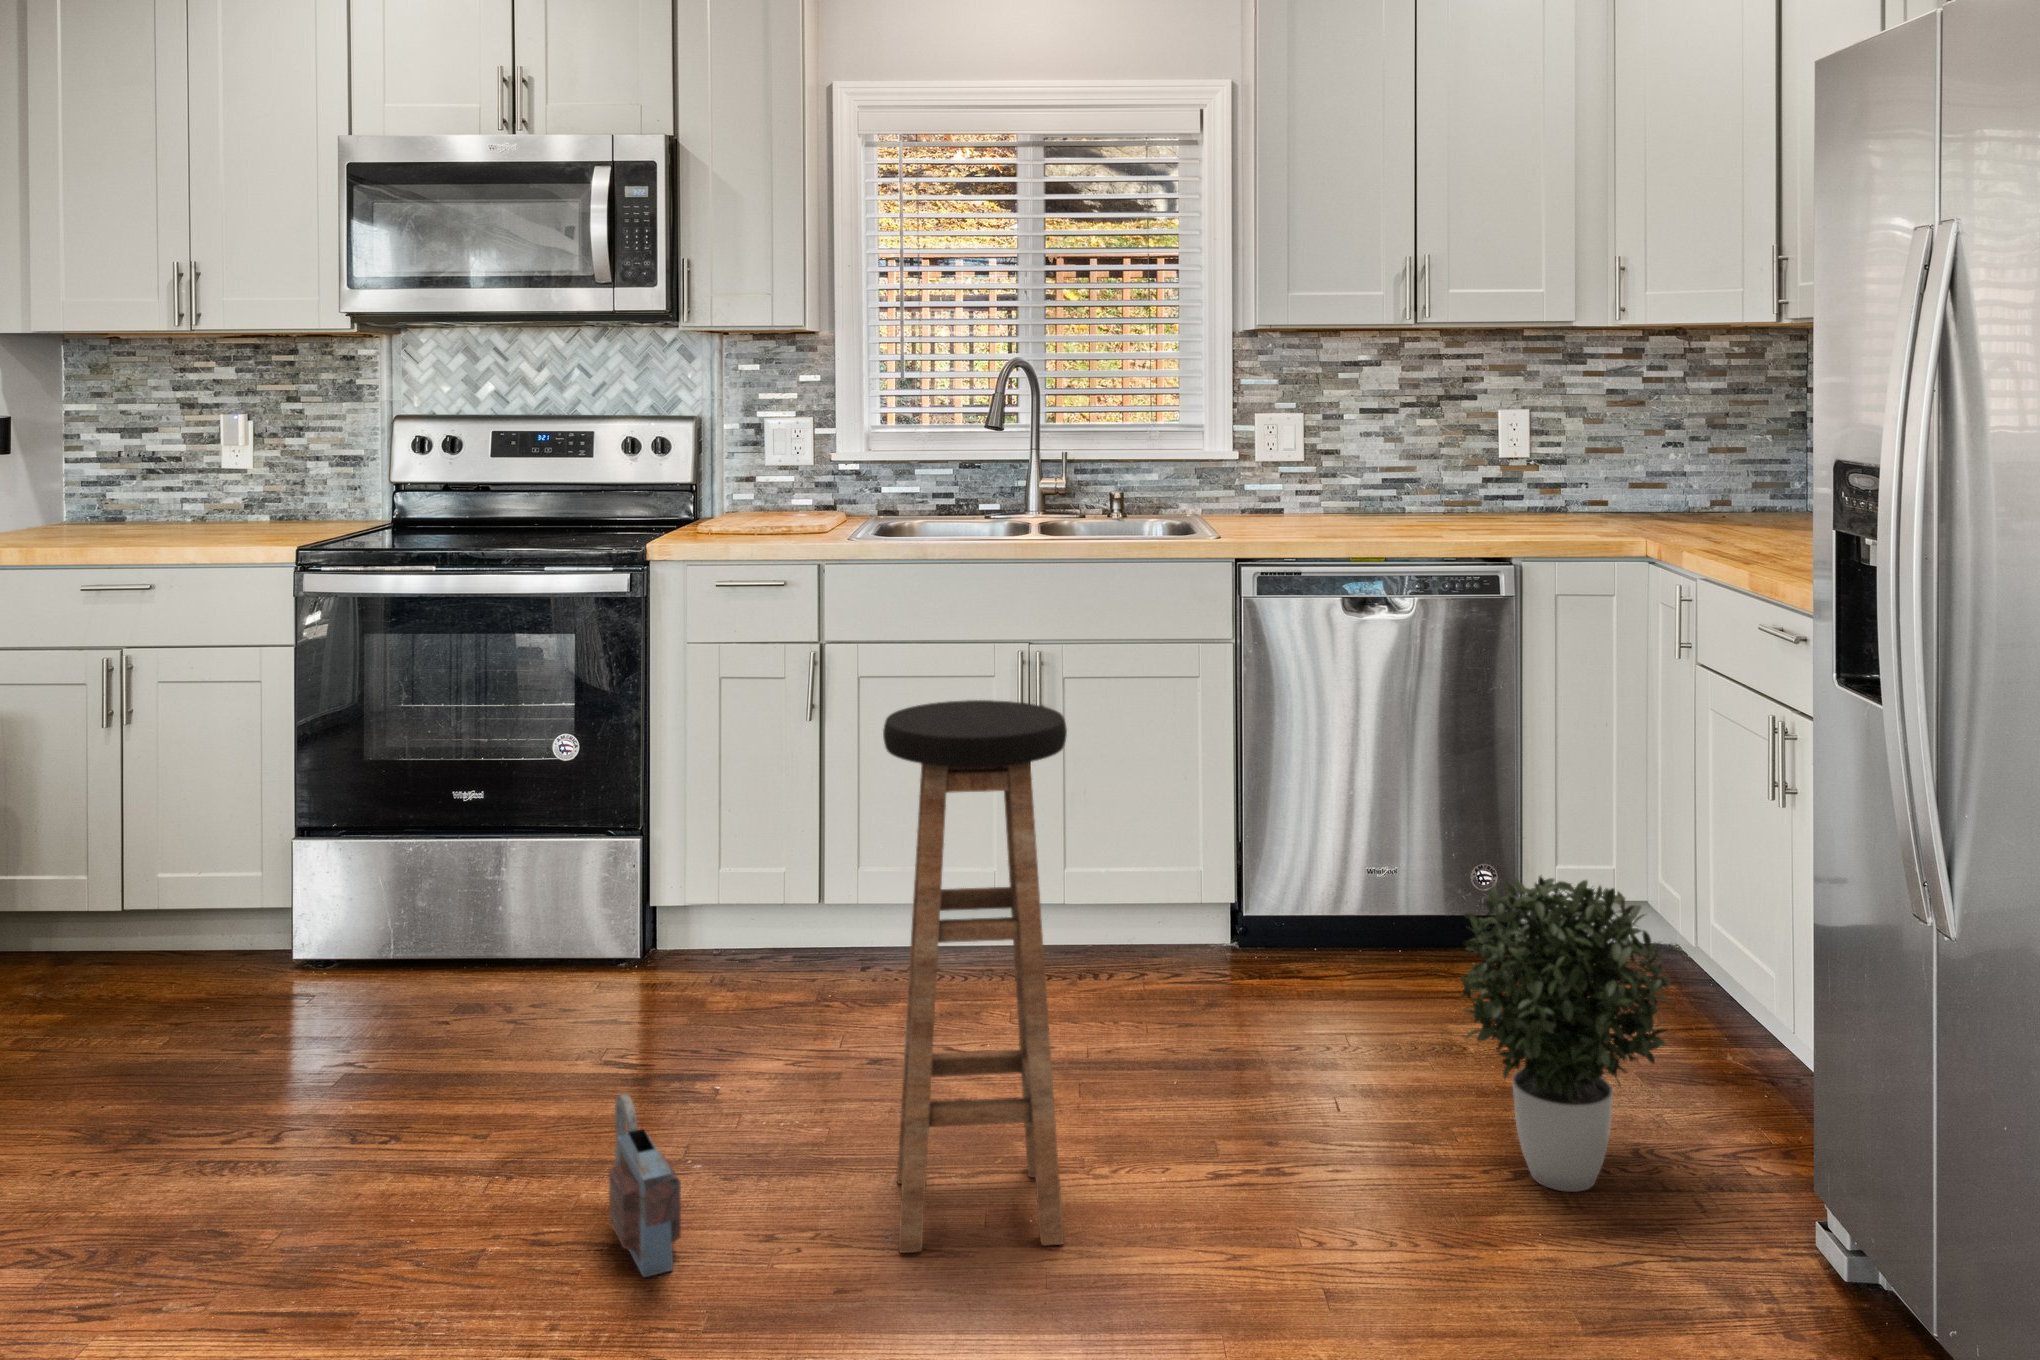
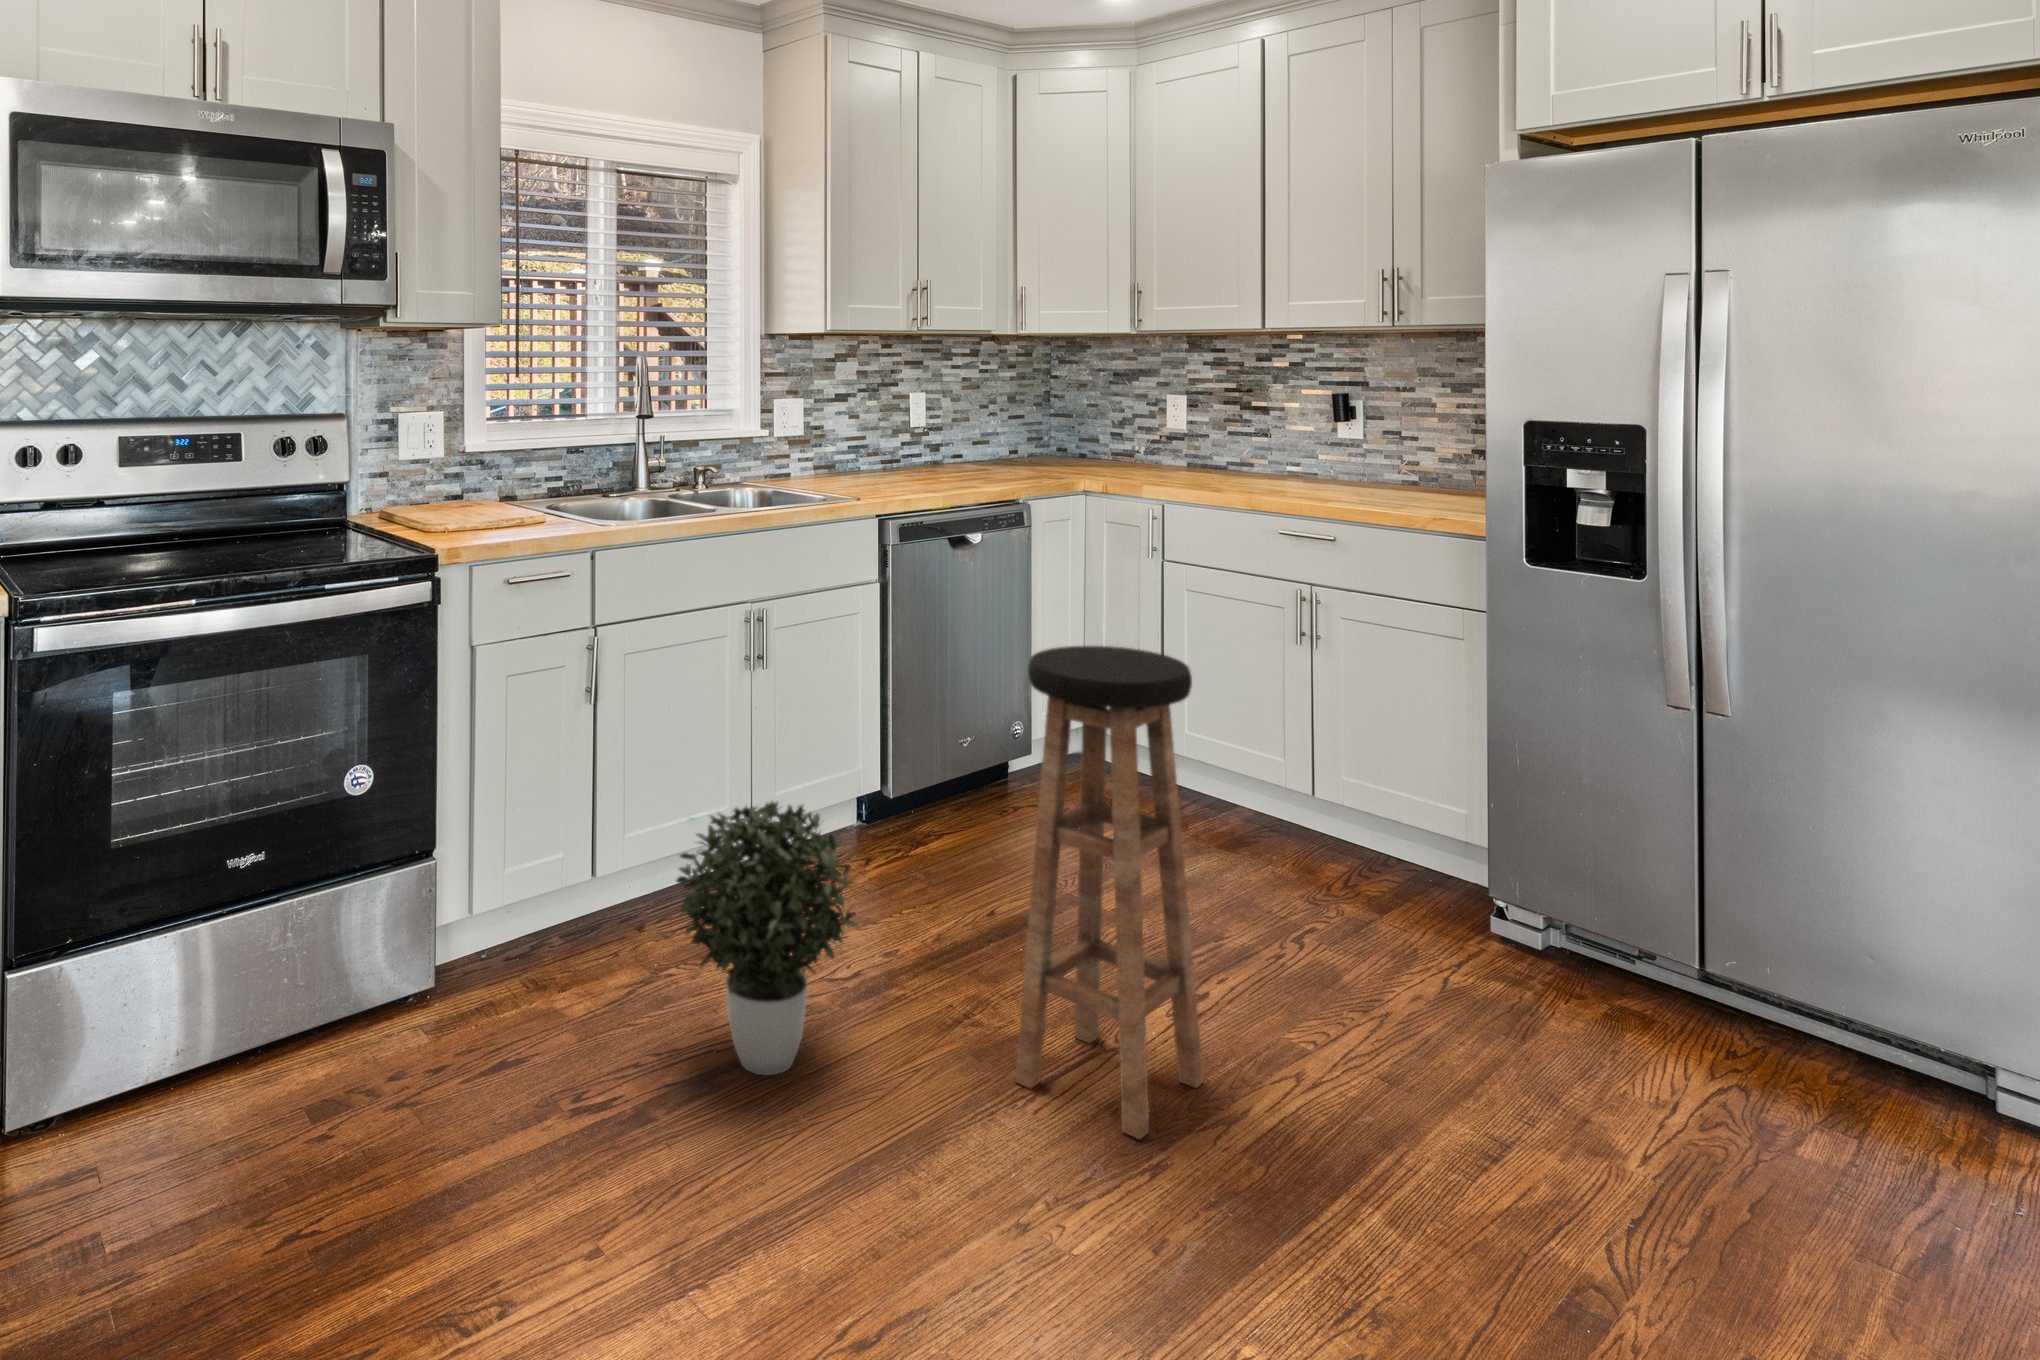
potted plant: present [1461,876,1672,1192] -> present [676,802,858,1075]
watering can: present [609,1093,681,1277] -> none [881,1094,1105,1260]

